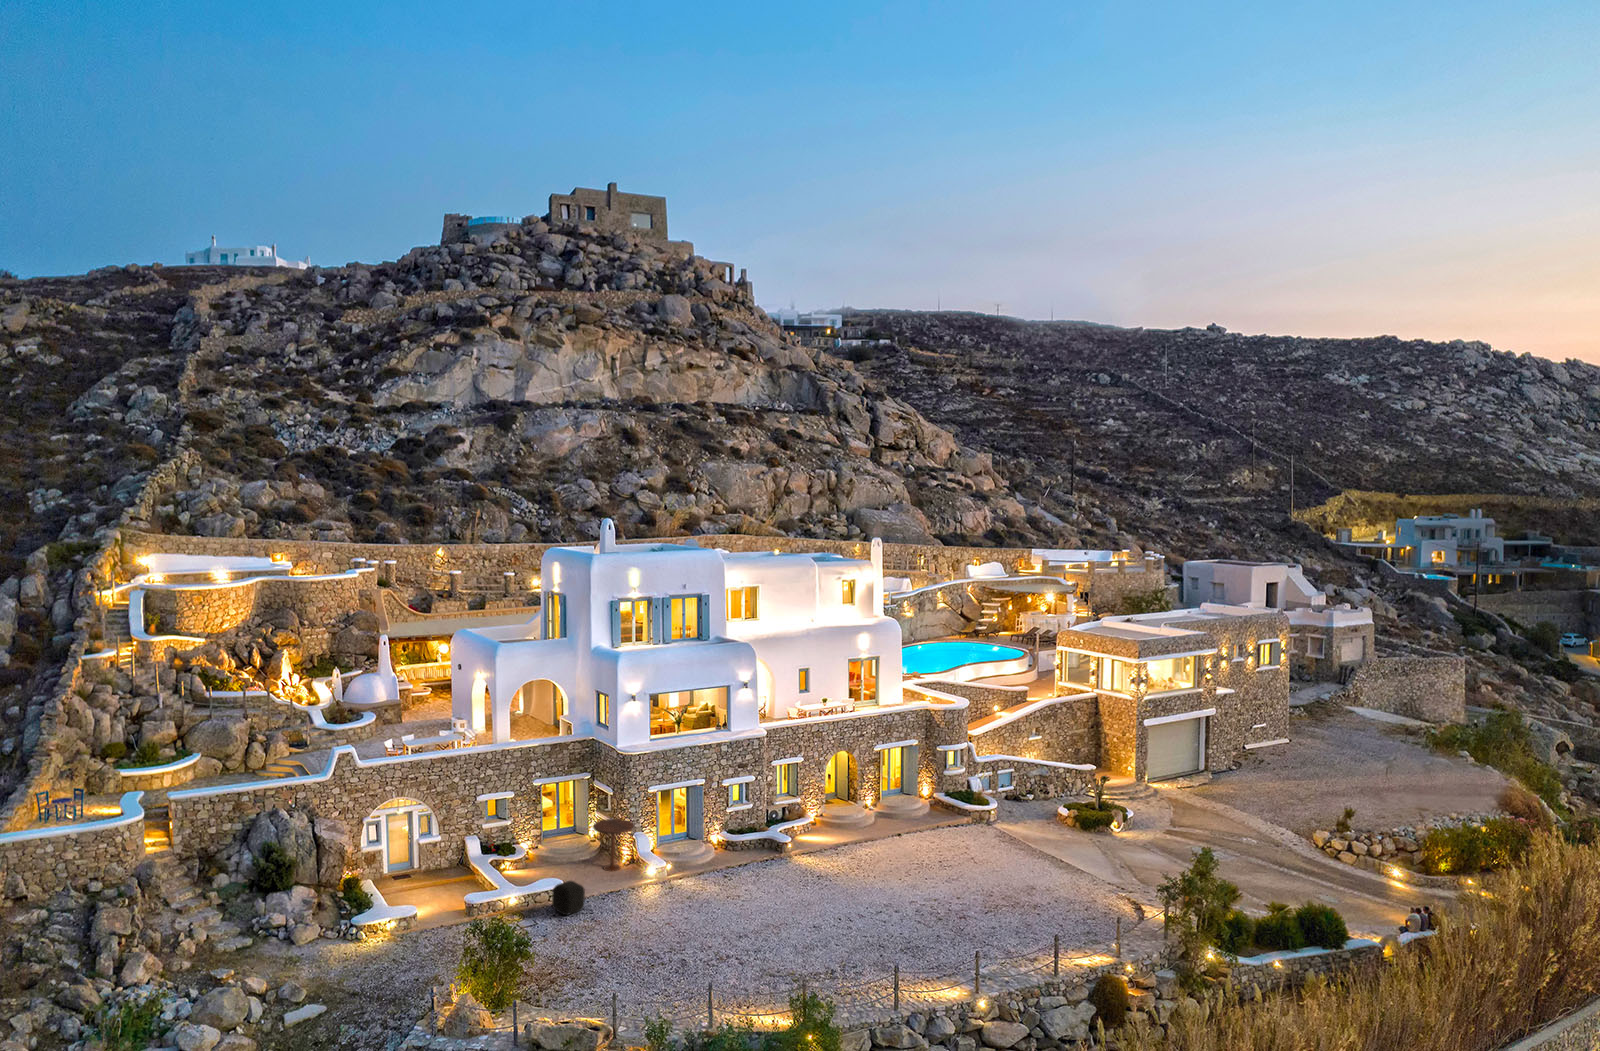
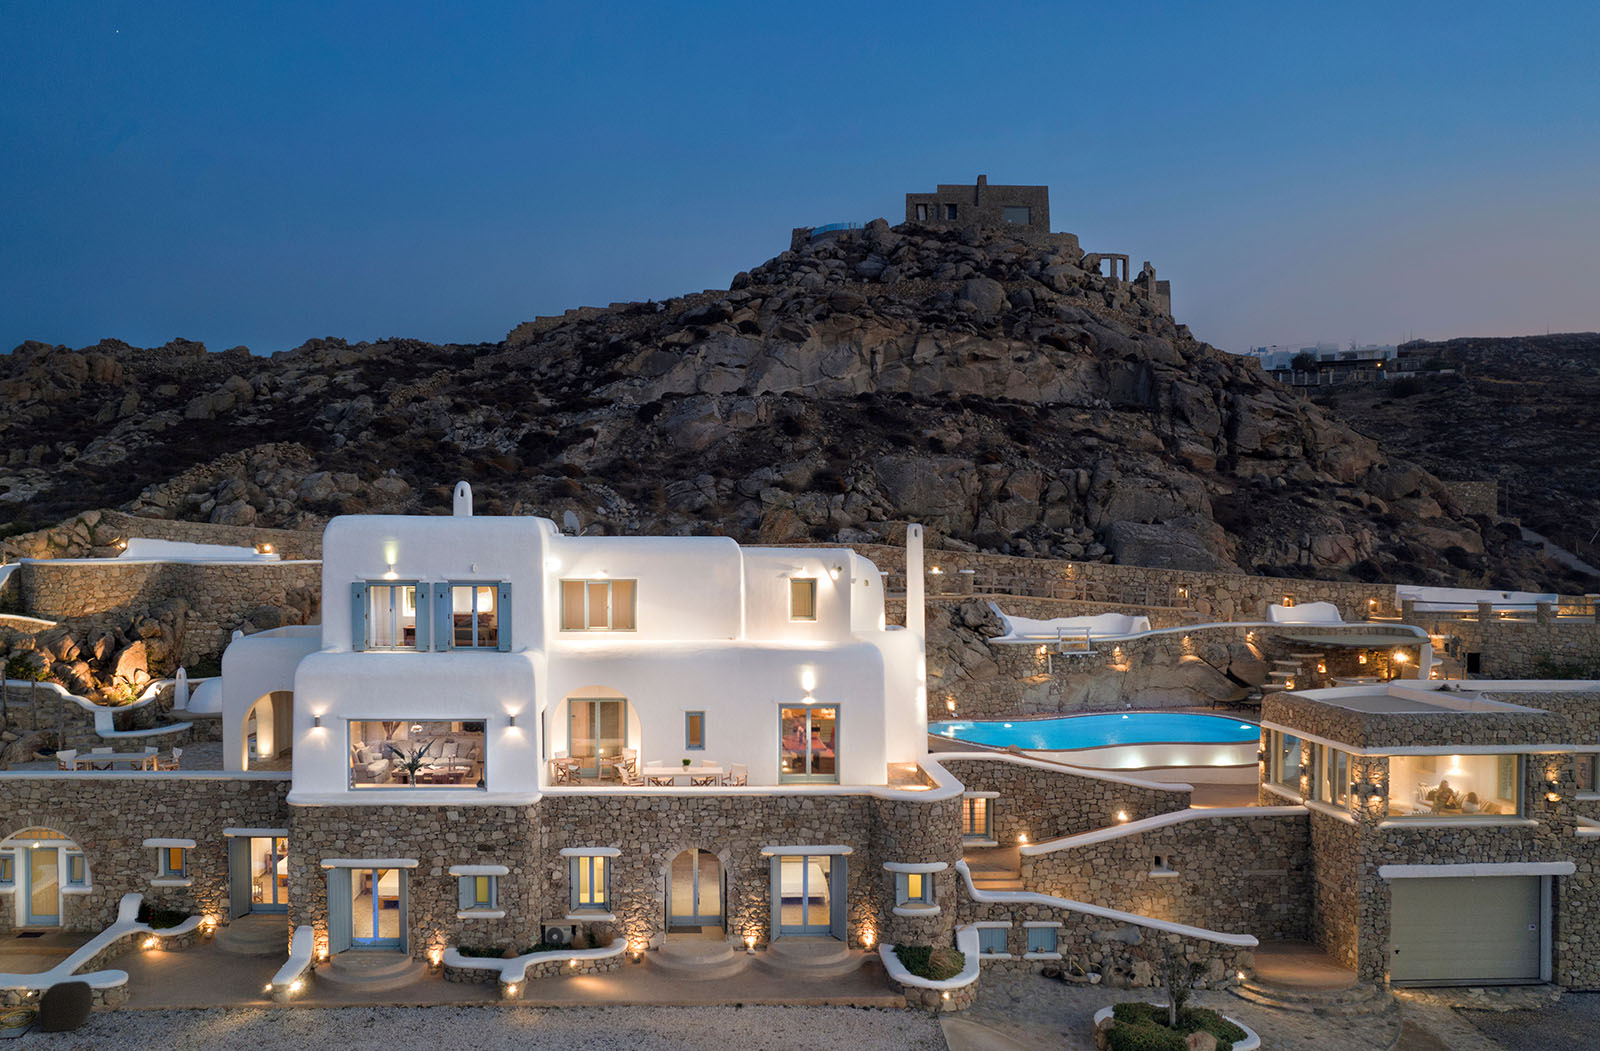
pedestal table: present [593,819,634,871] -> none [213,898,280,977]

